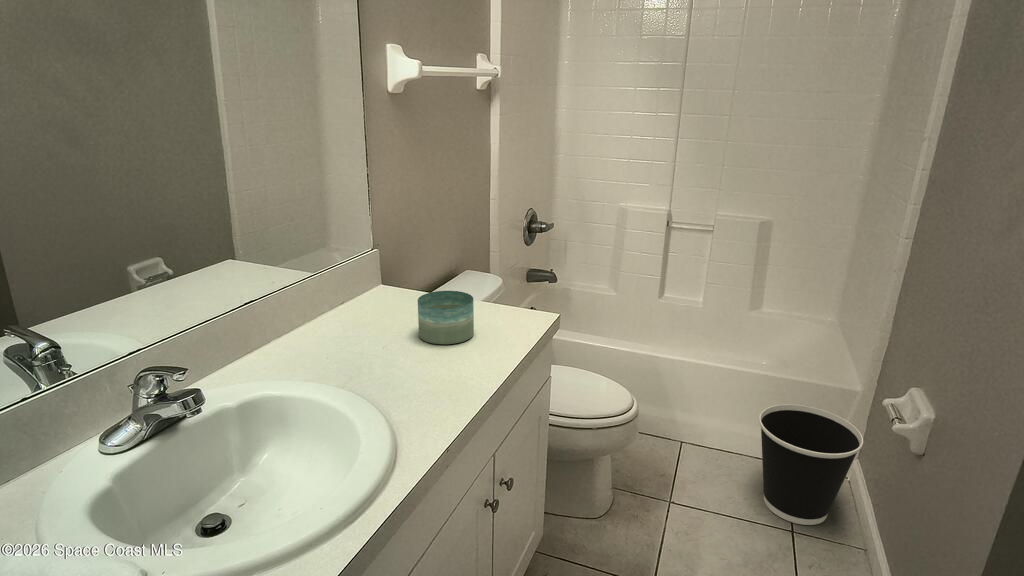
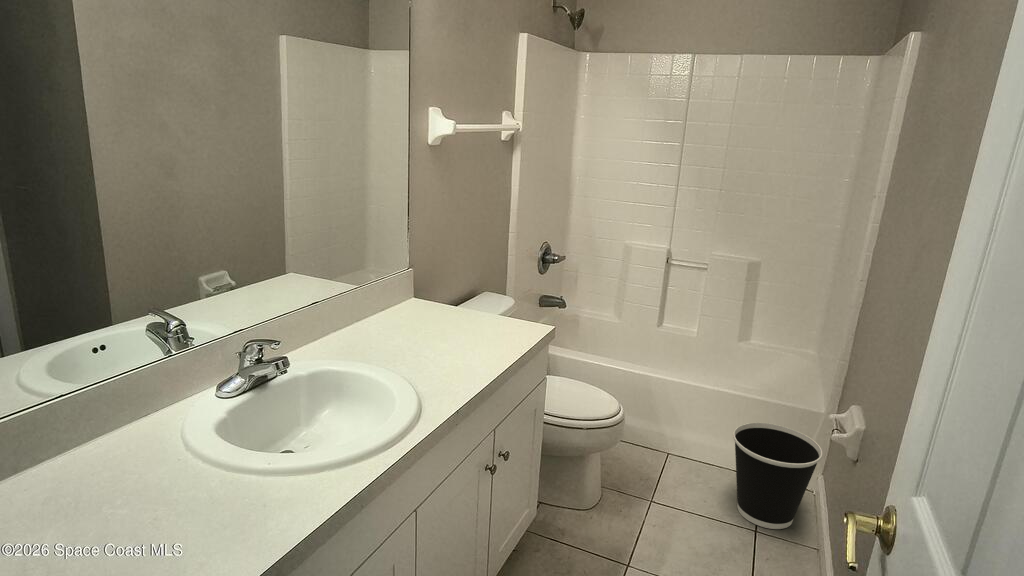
candle: present [418,291,474,344] -> none [441,303,485,343]

